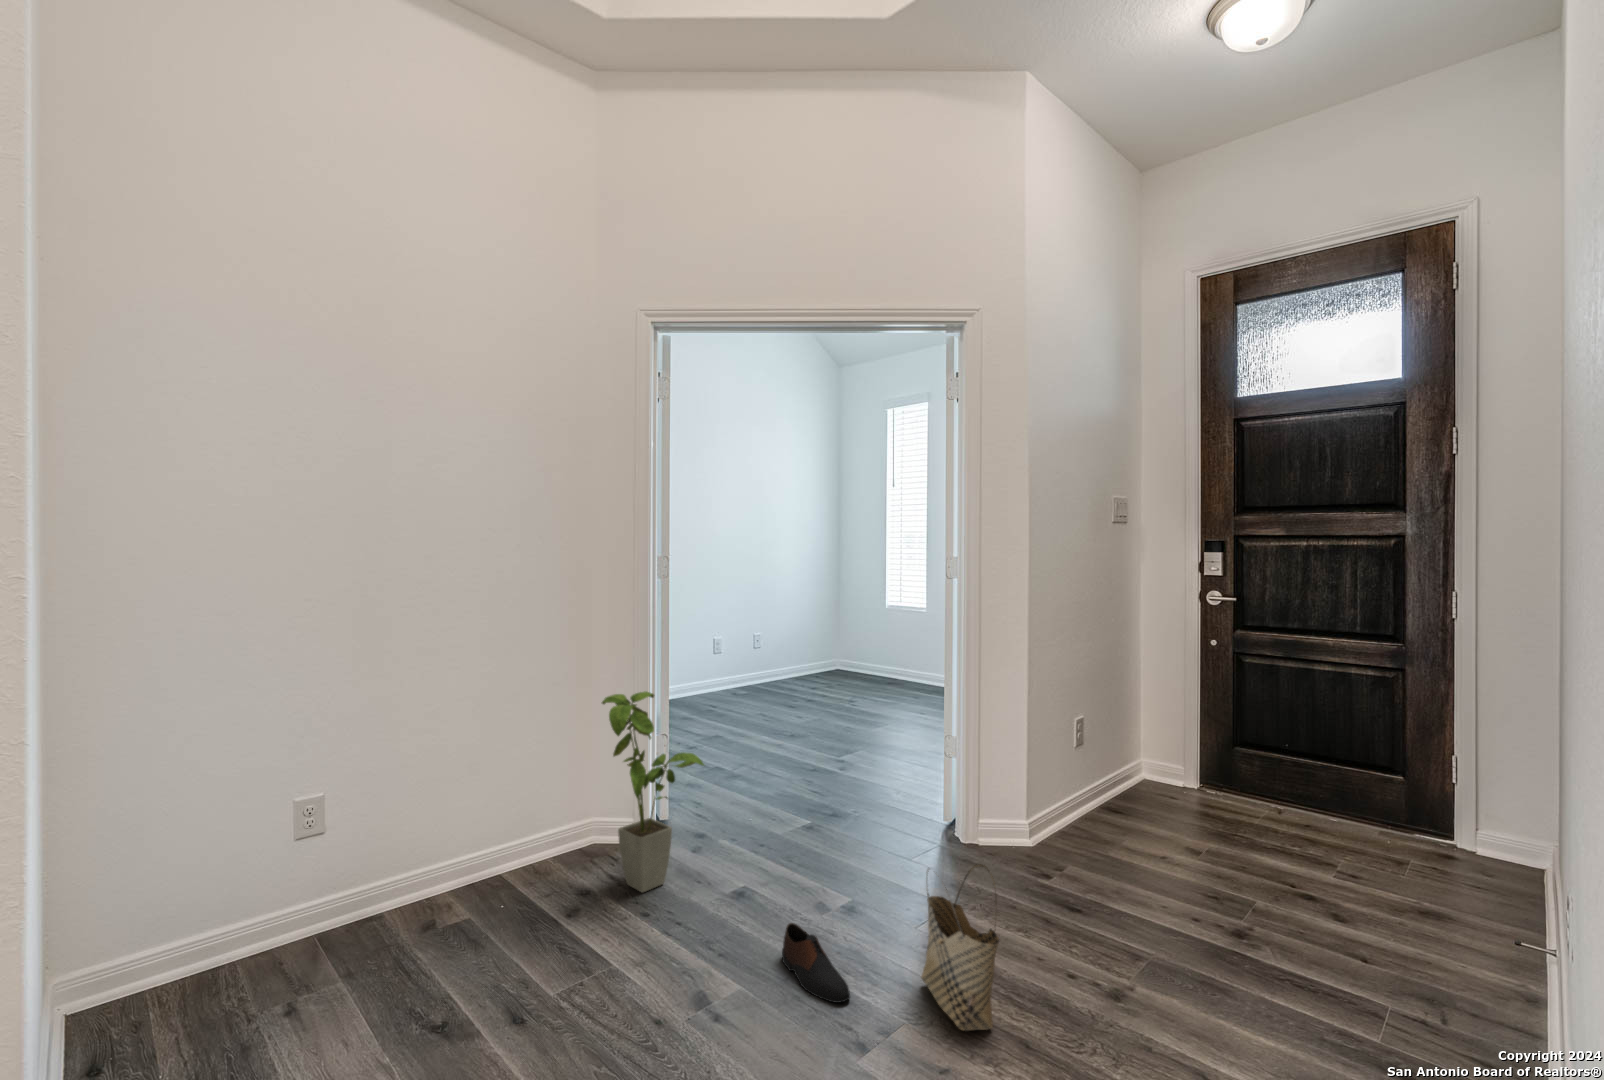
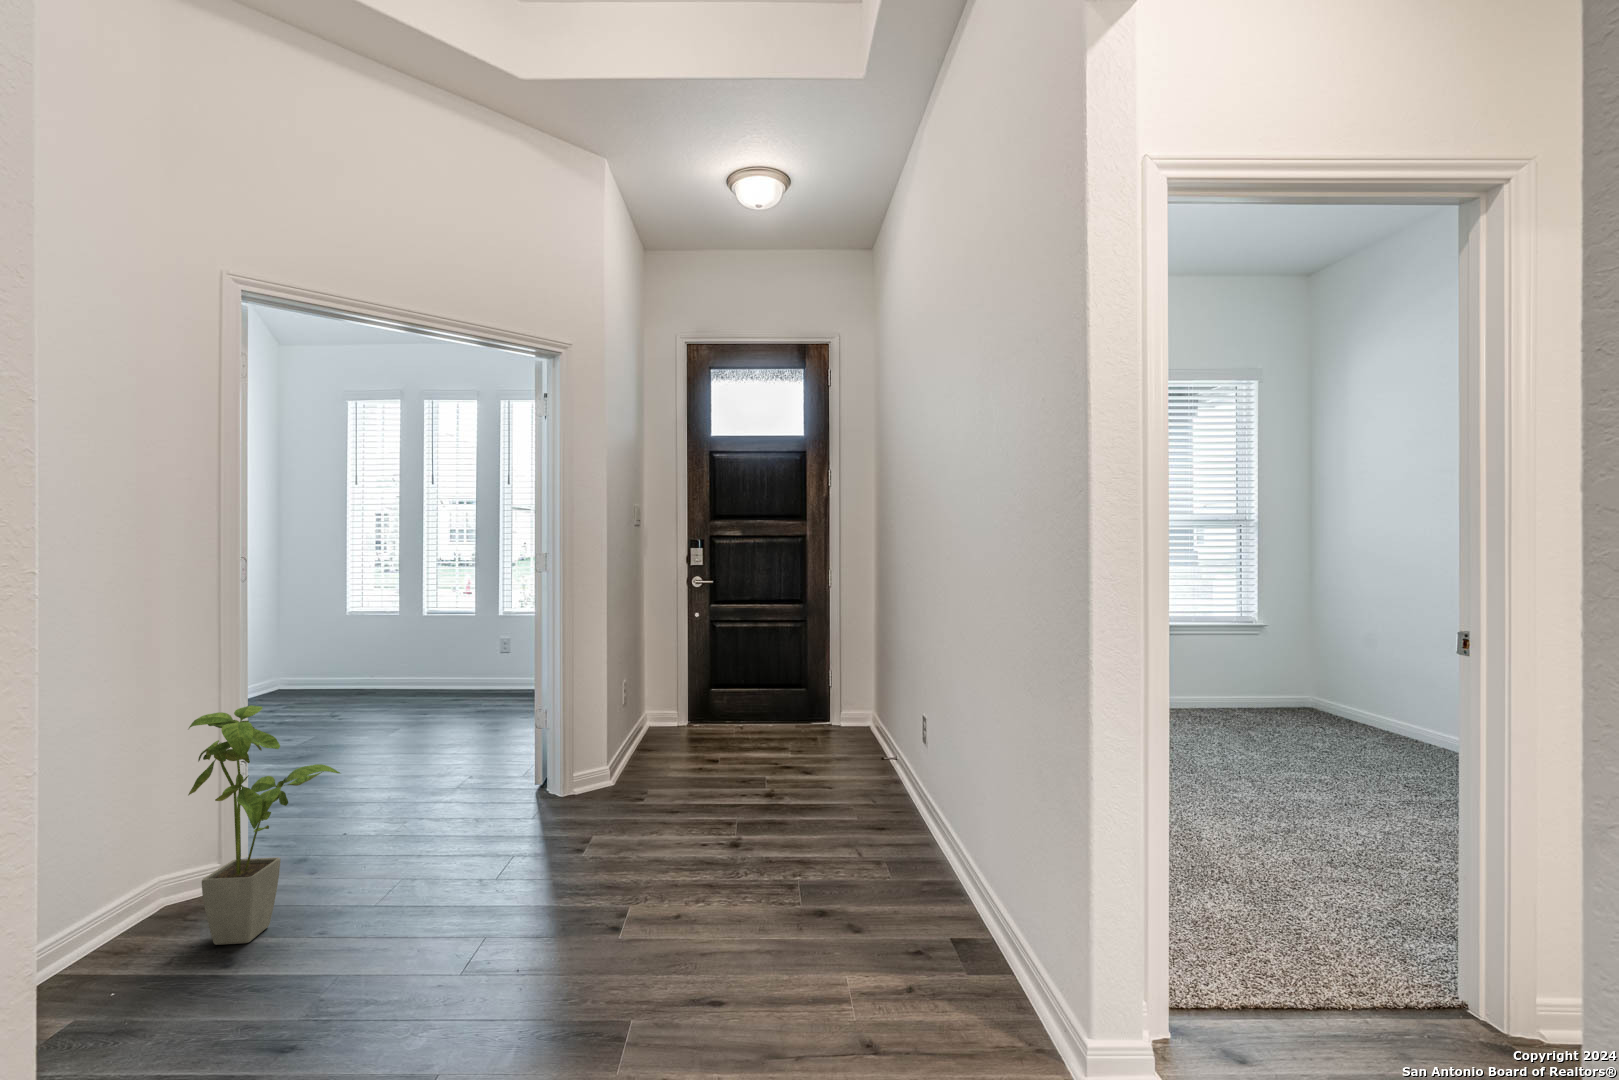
woven basket: present [921,864,999,1031] -> none [611,777,687,900]
shoe: present [782,923,850,1003] -> none [478,885,569,932]

